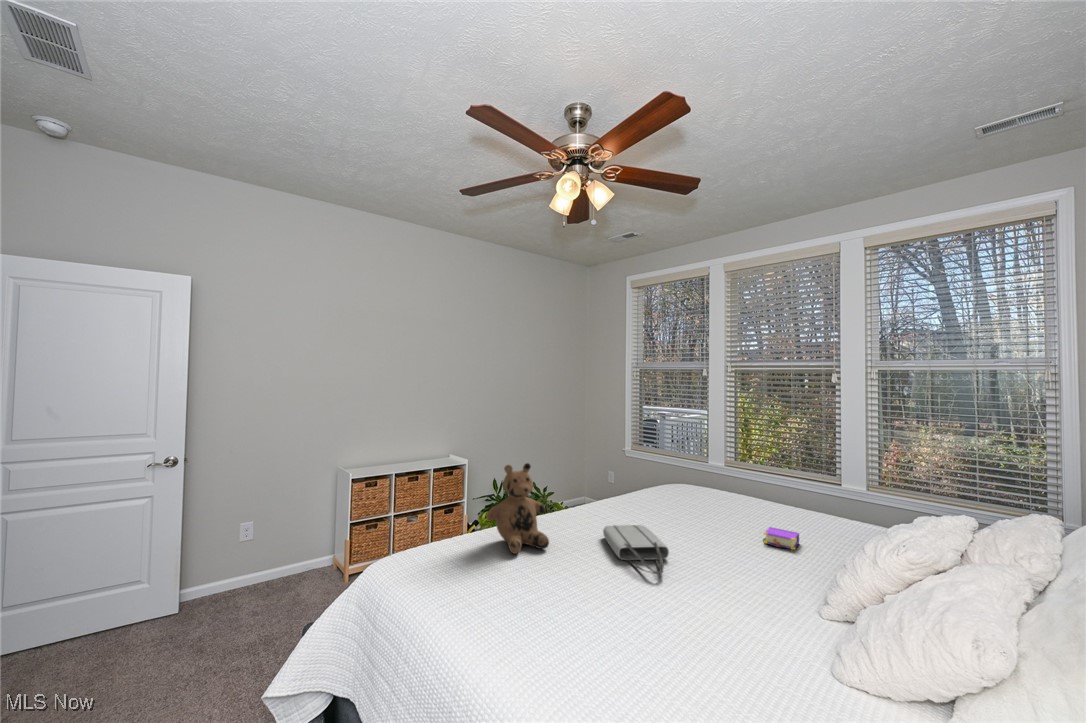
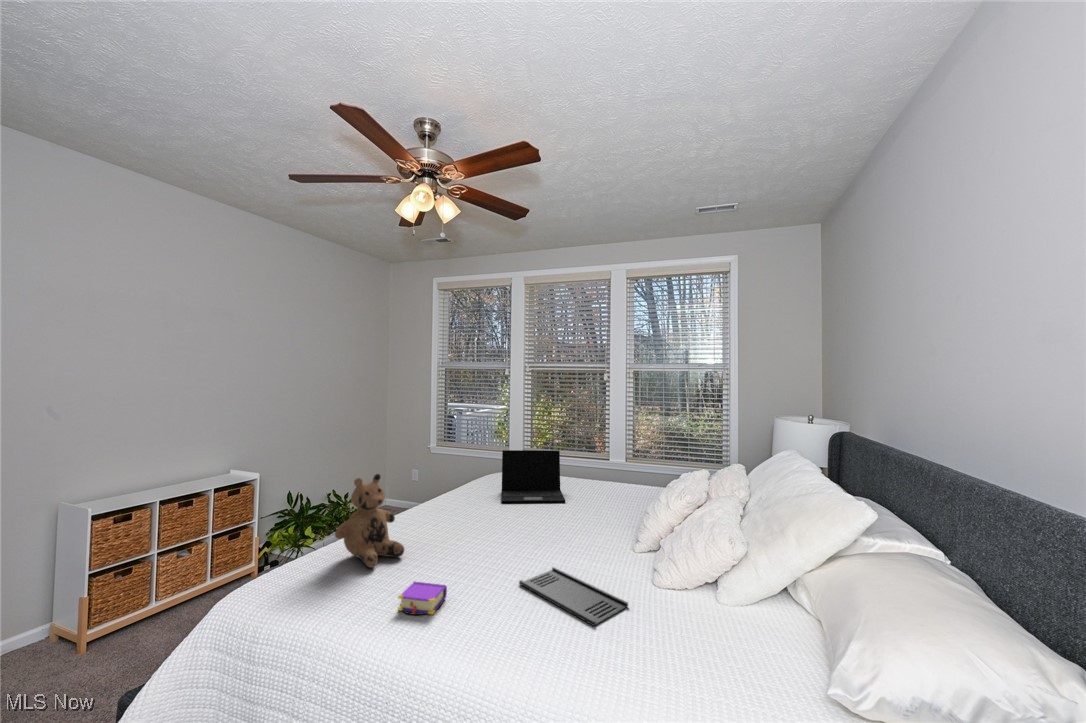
laptop: none [673,456,753,524] -> present [501,450,565,503]
tote bag: present [603,525,669,574] -> none [451,518,517,559]
book: present [763,527,799,550] -> present [398,582,447,615]
tray: none [655,594,789,677] -> present [519,567,628,626]

